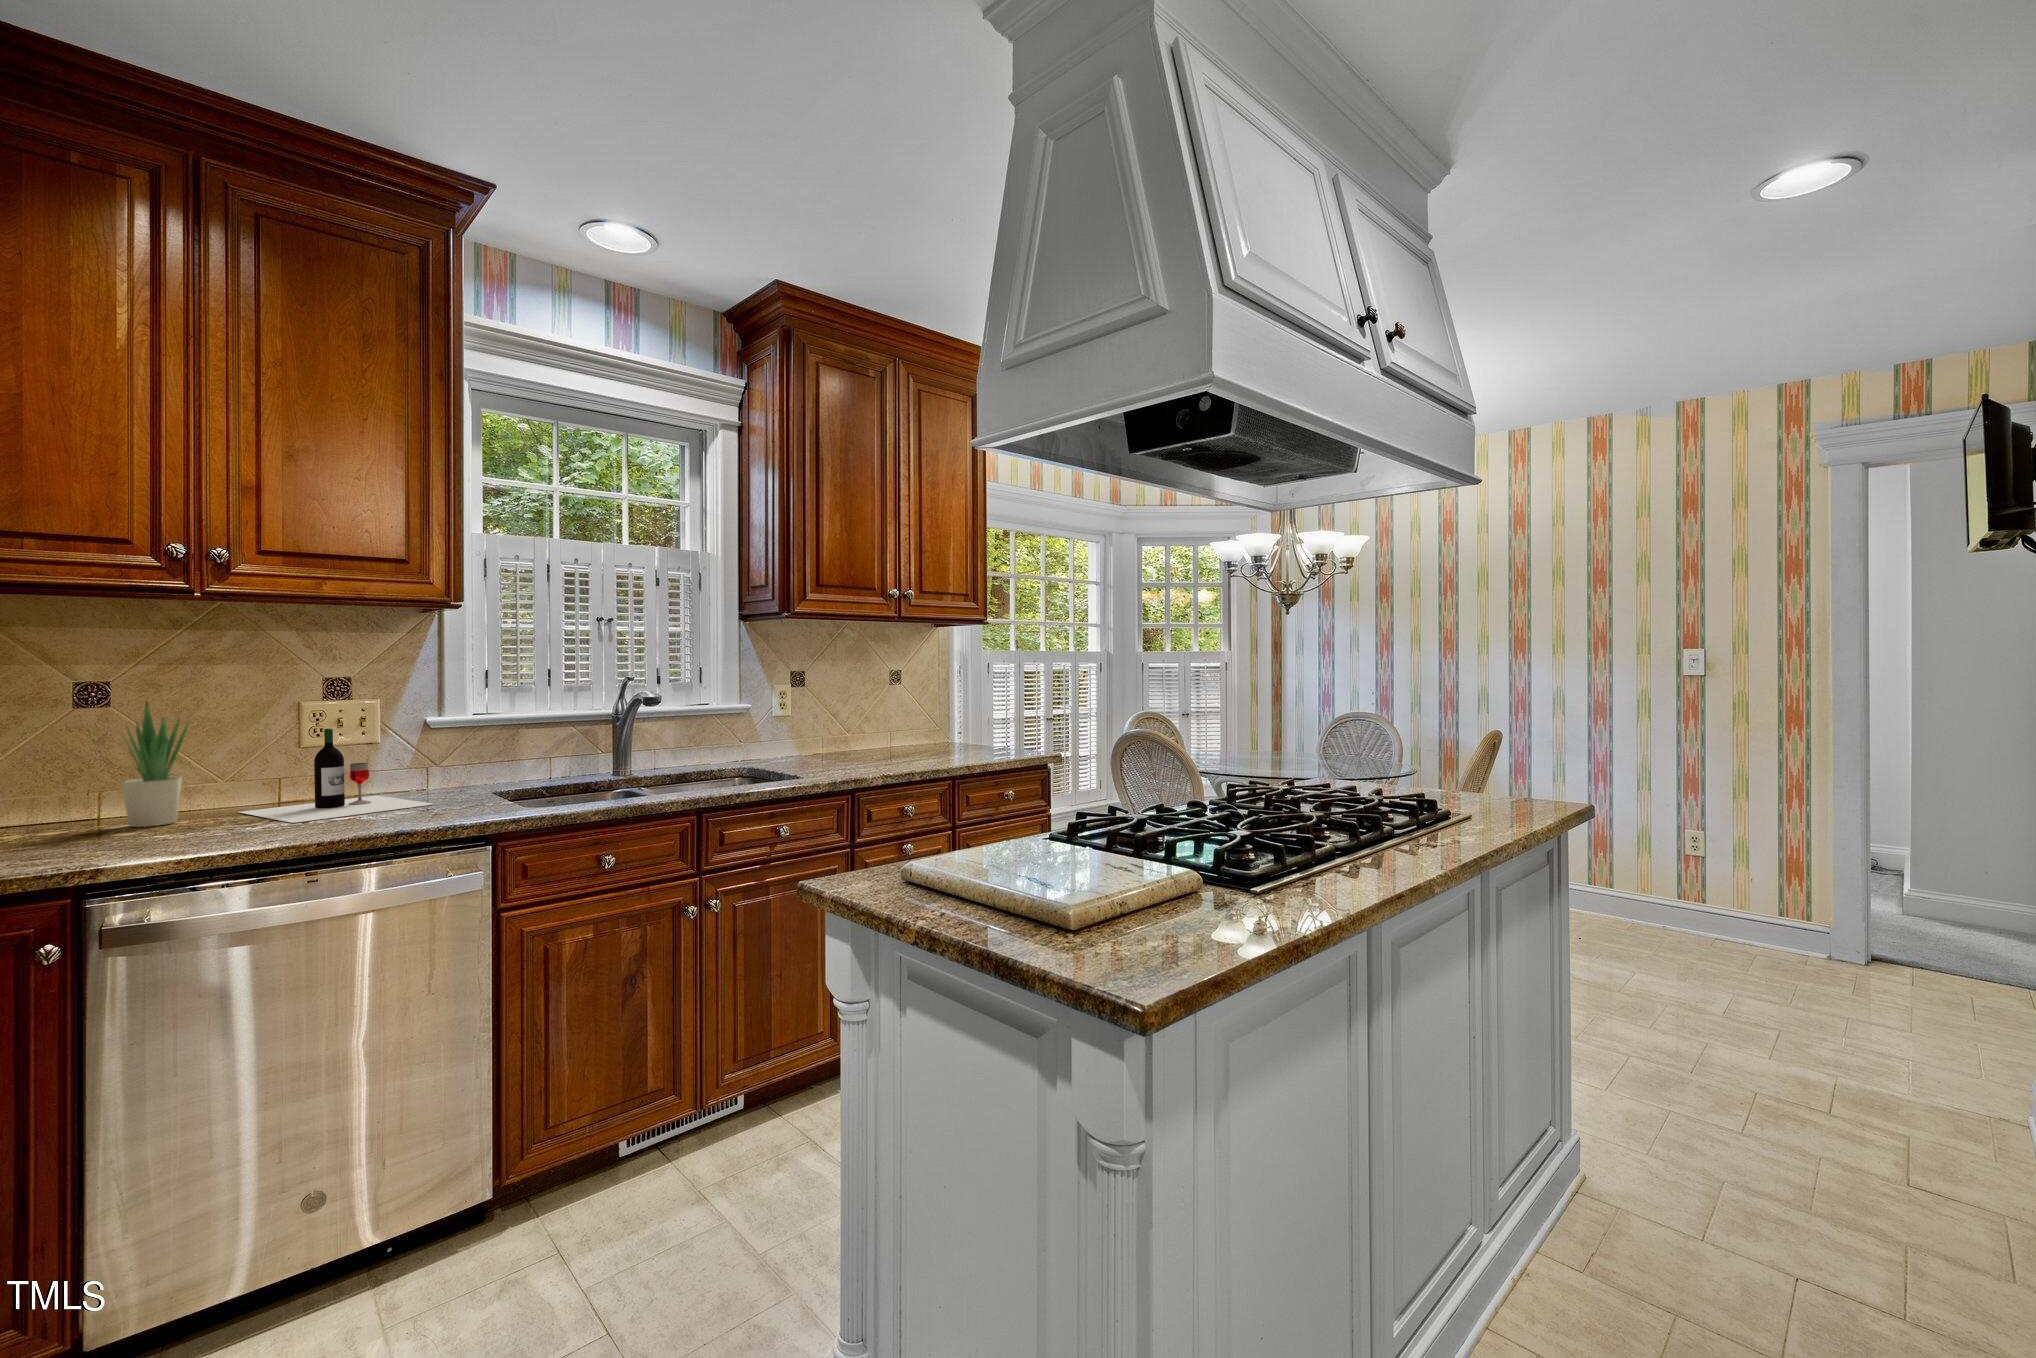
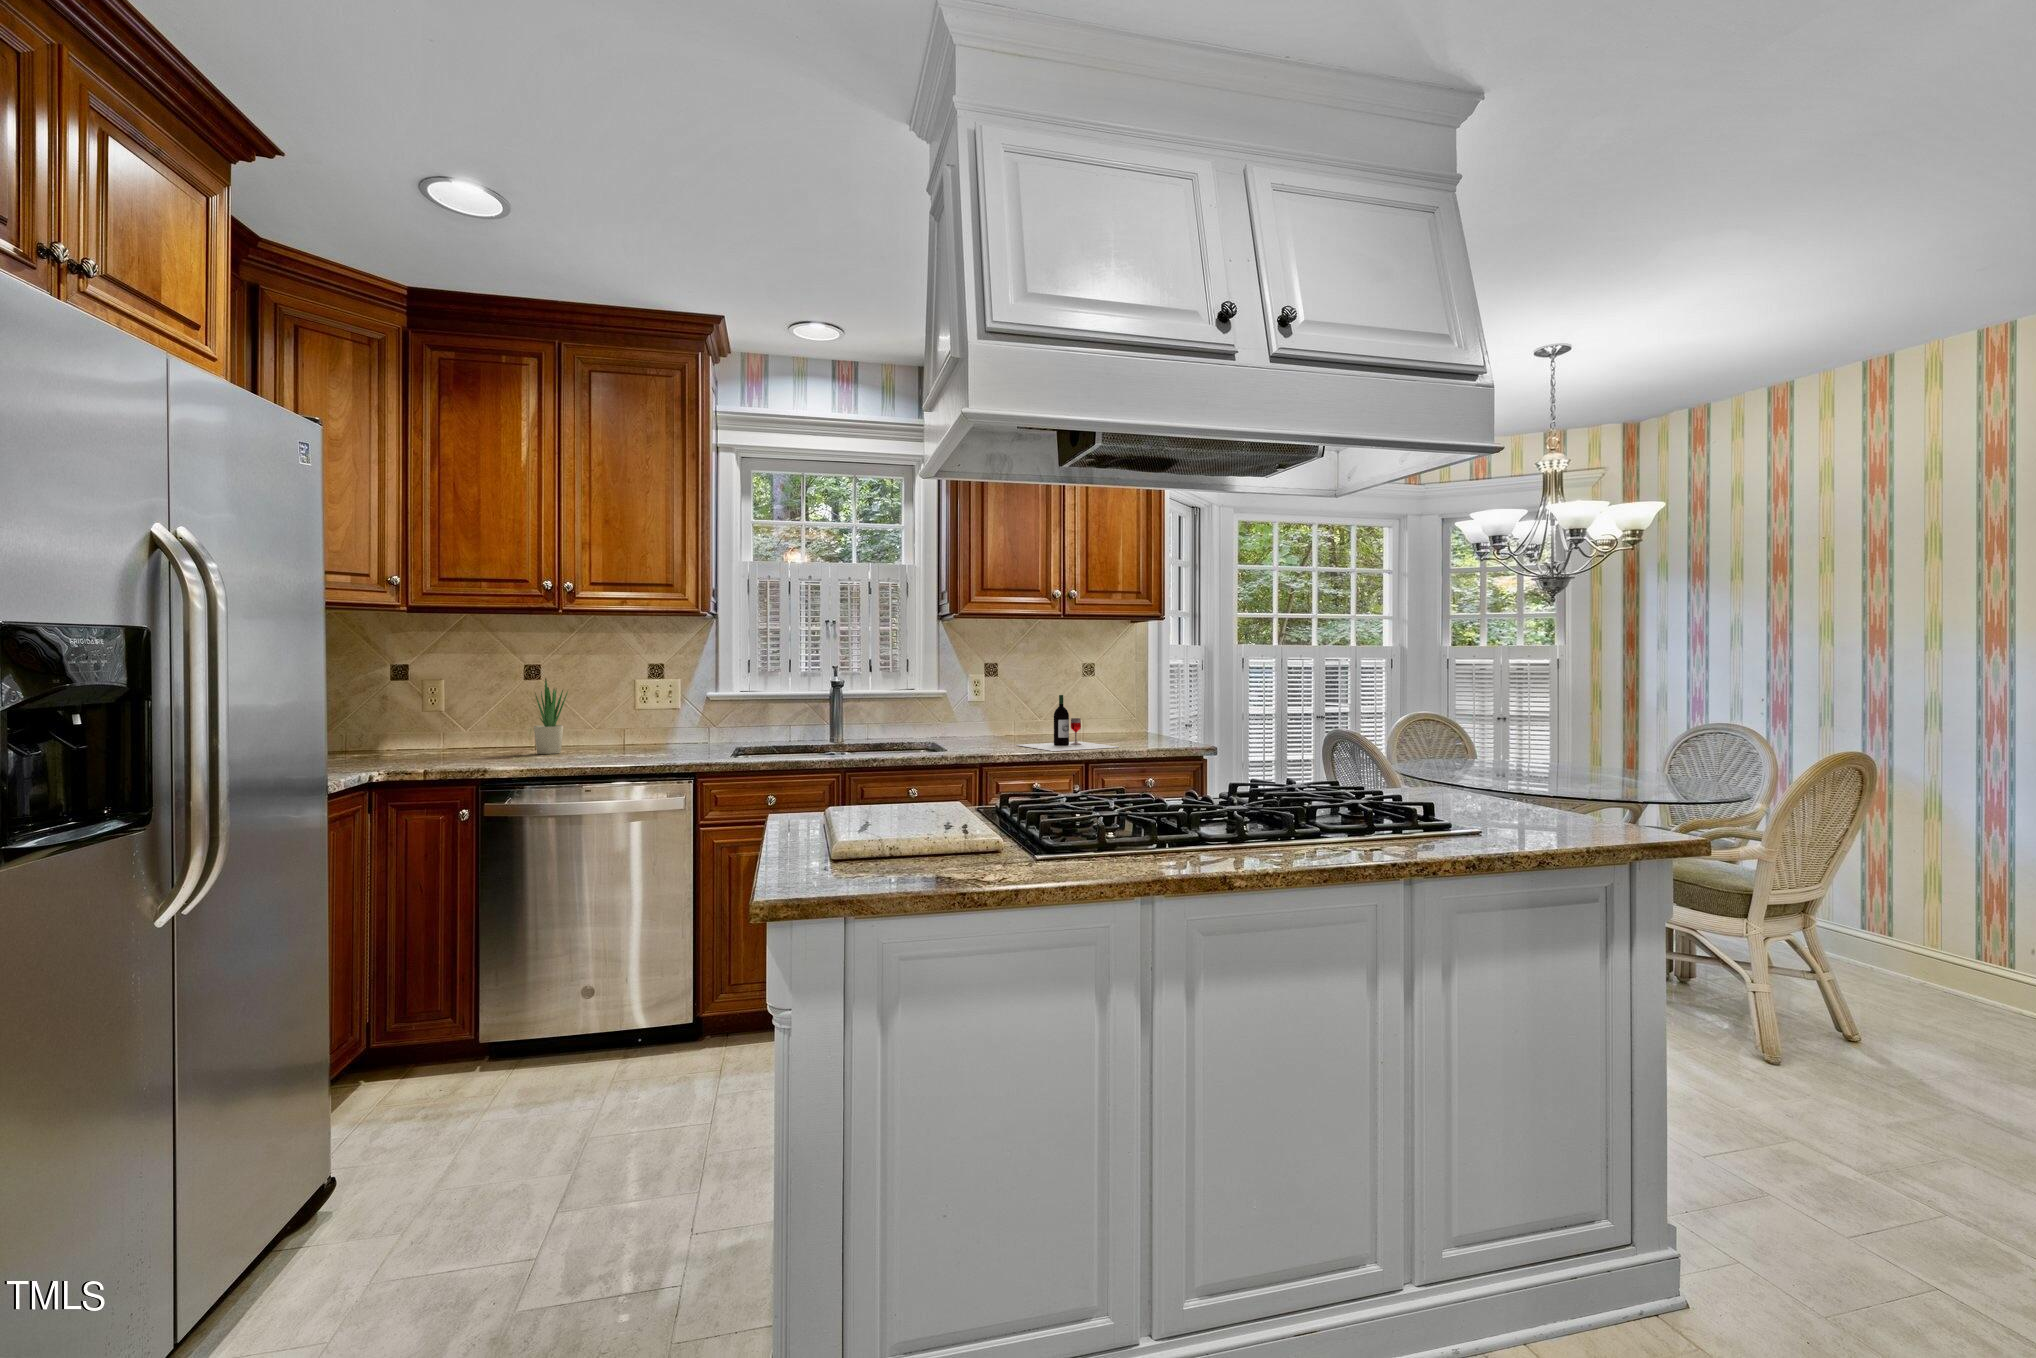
wine bottle: present [240,729,433,823] -> present [1019,695,1117,751]

